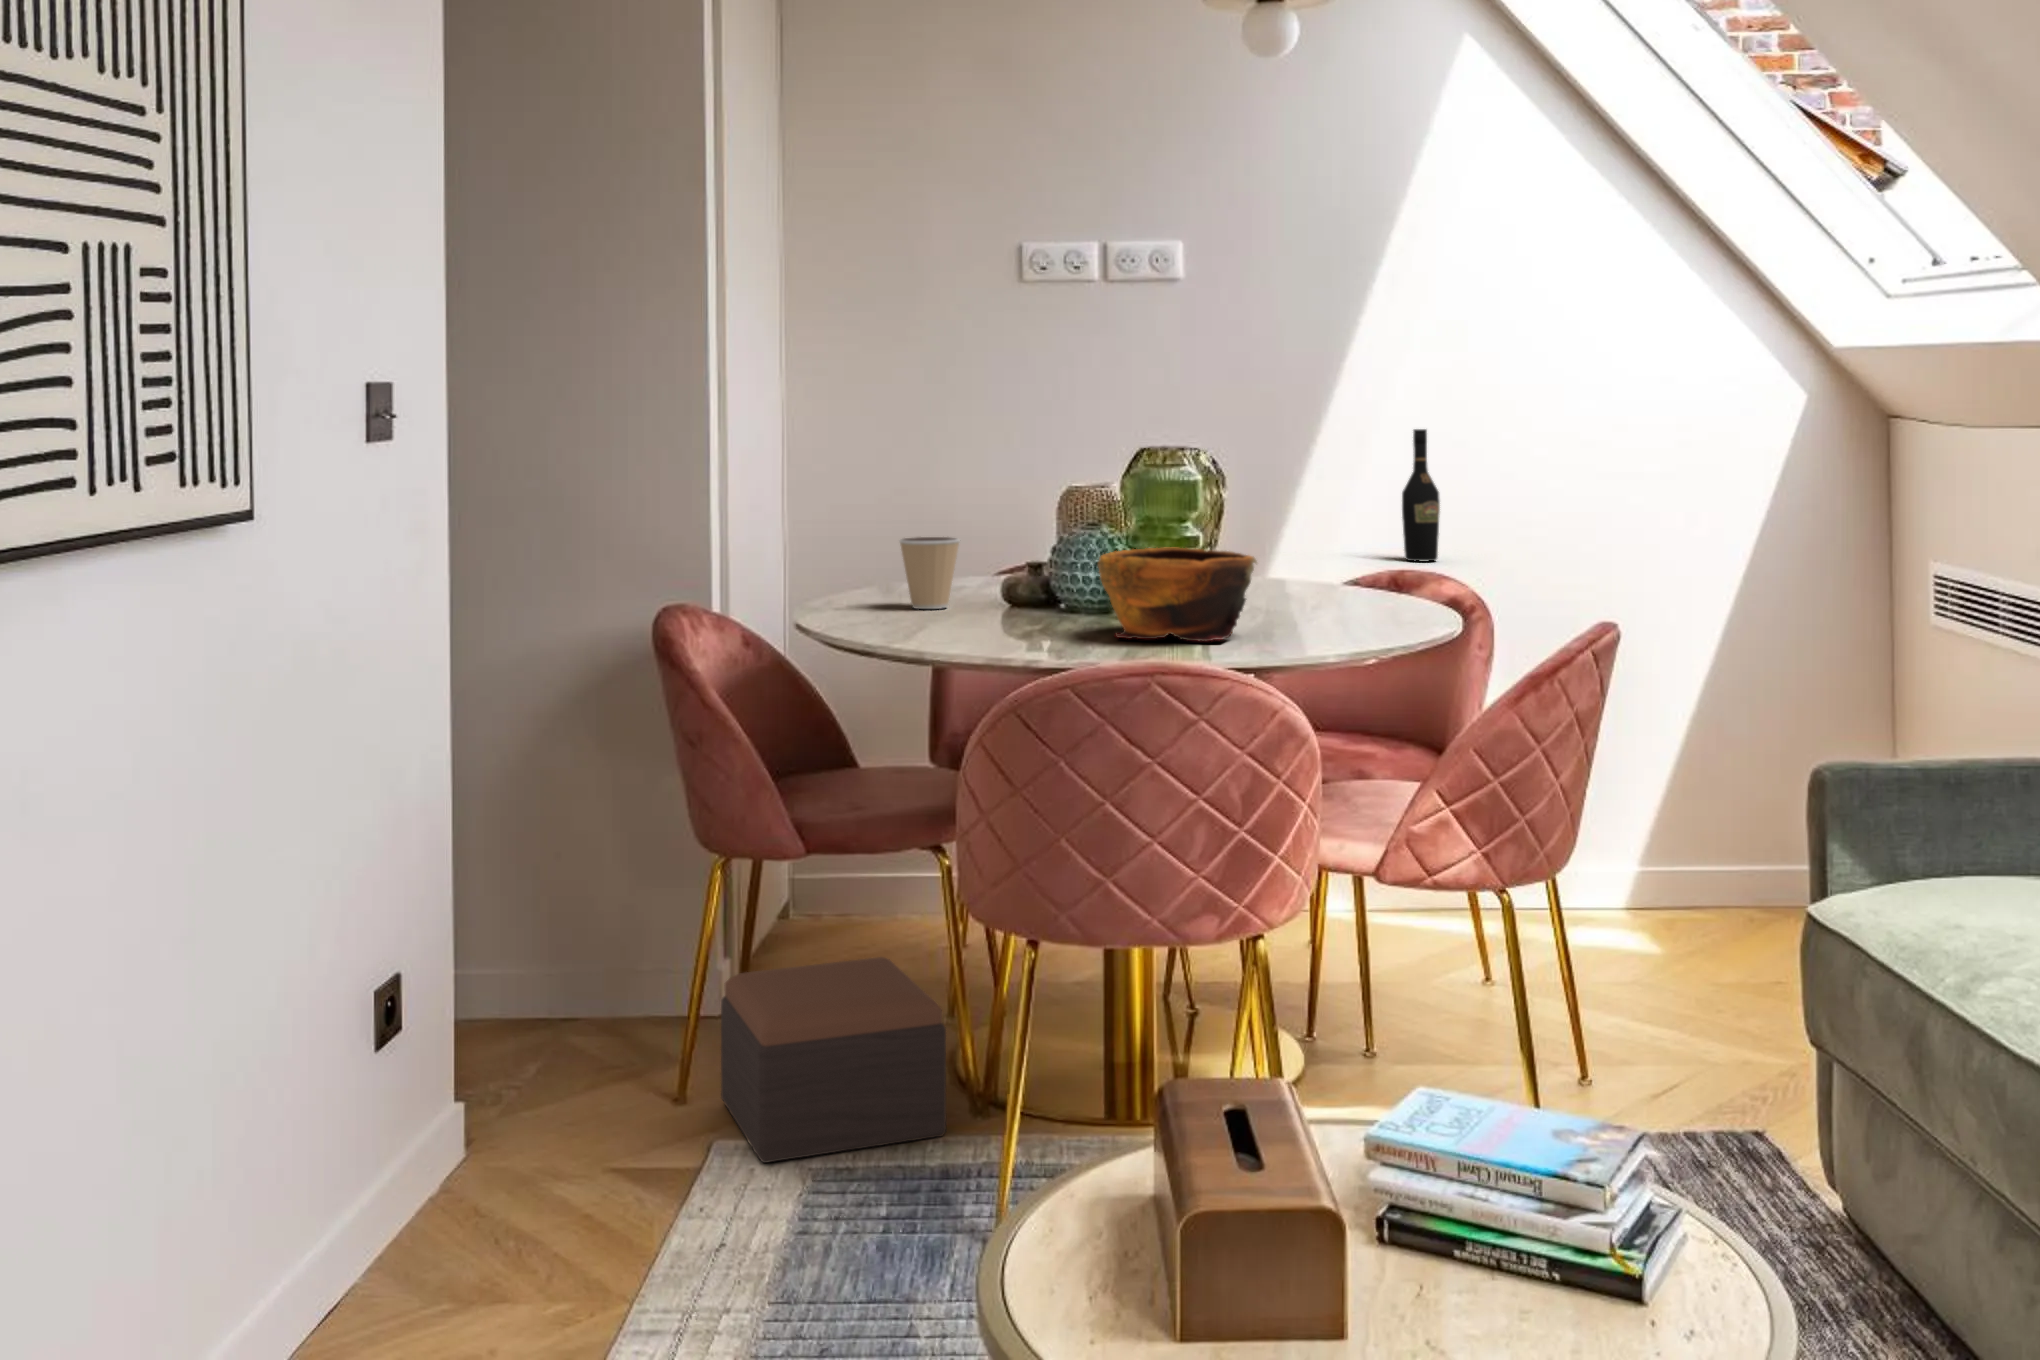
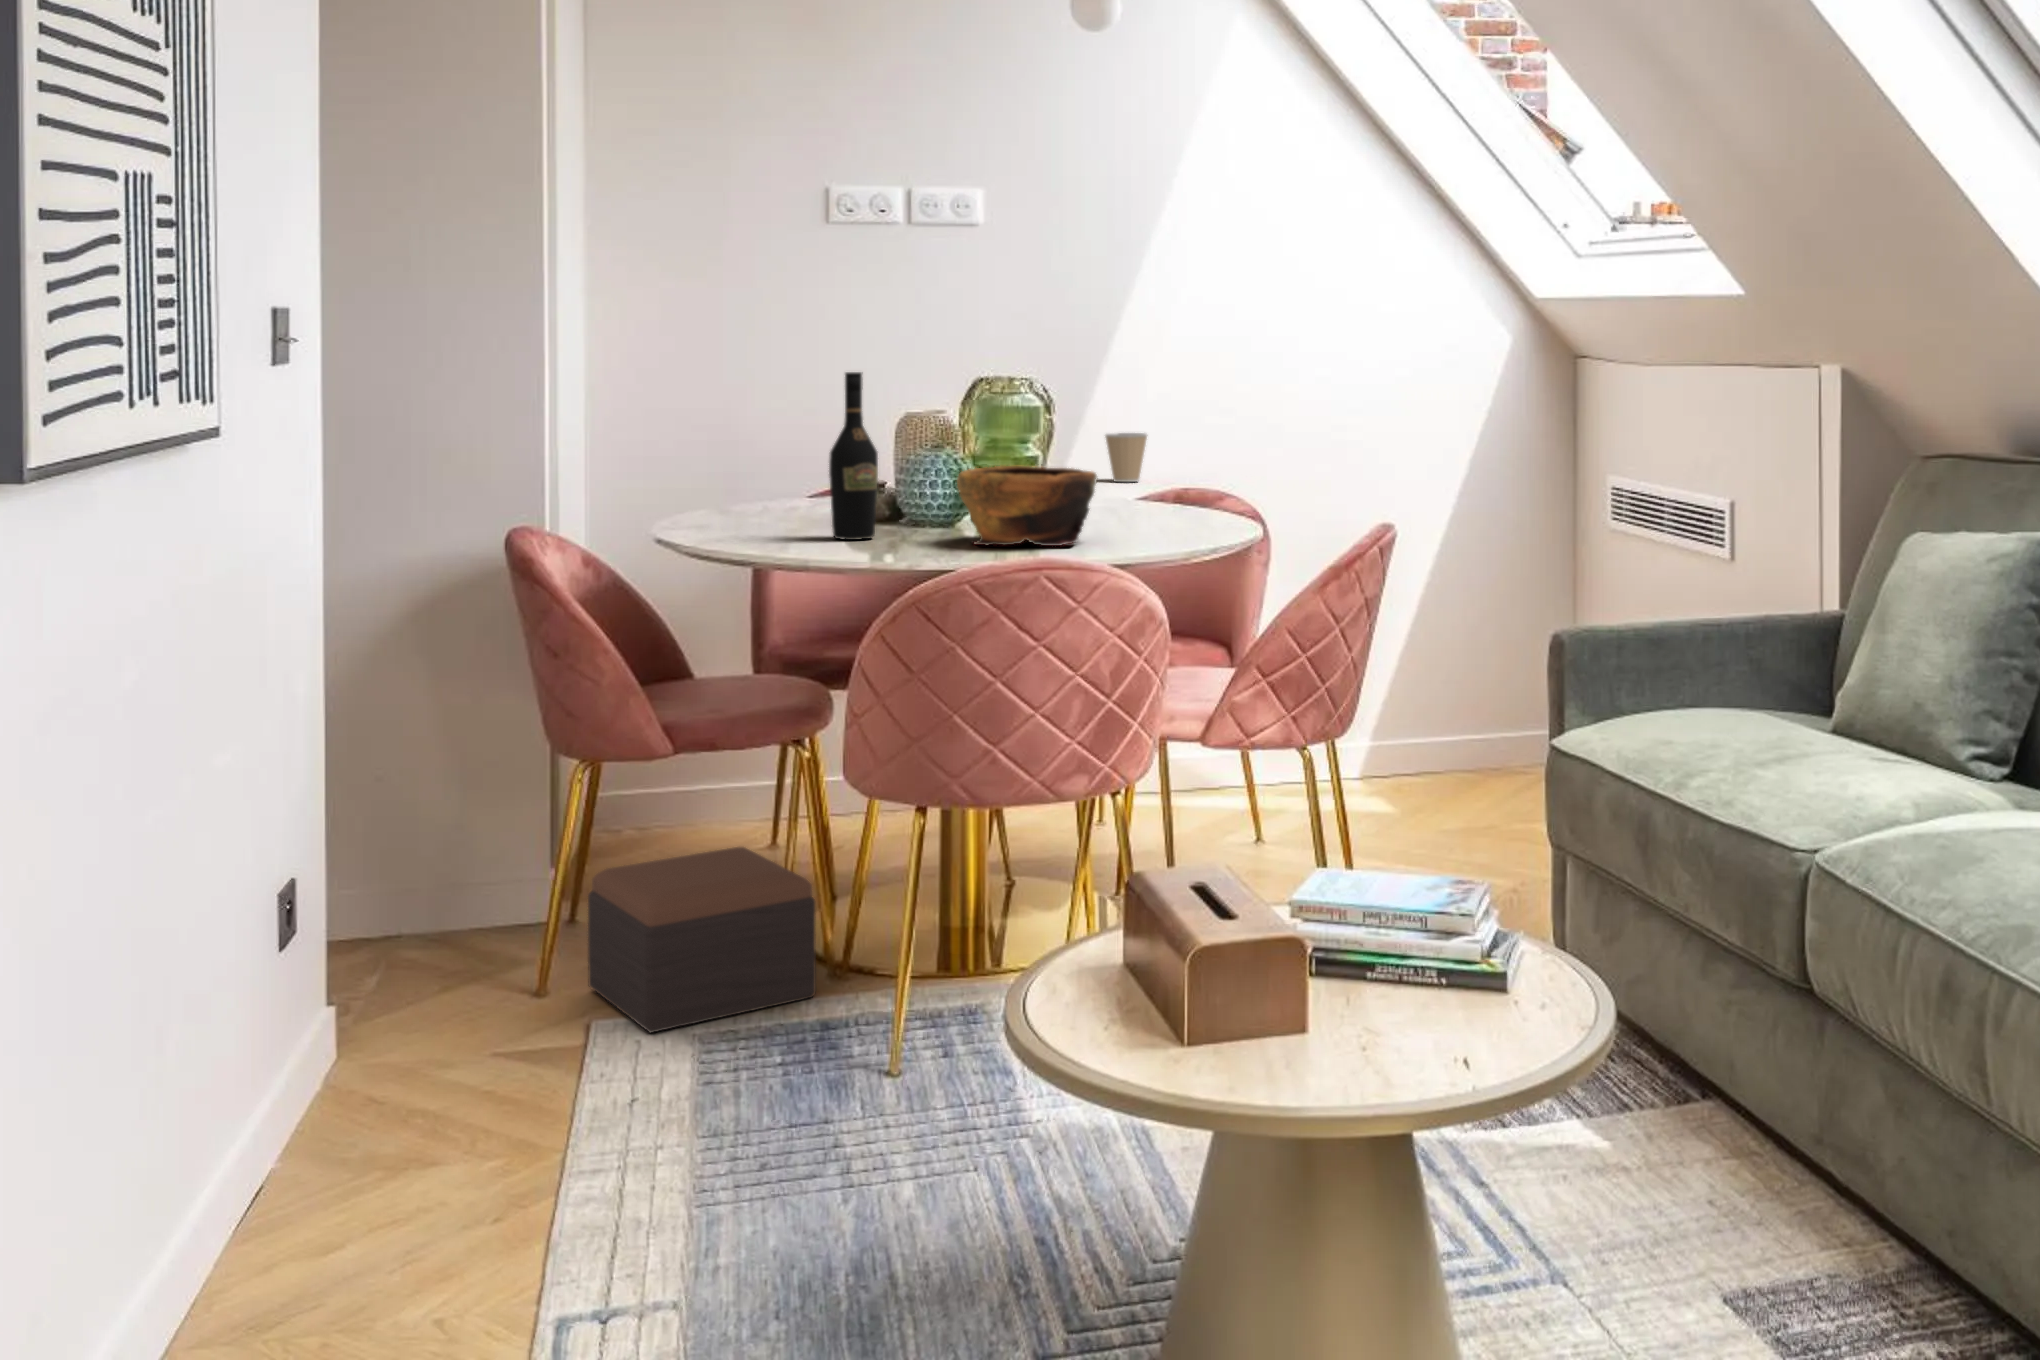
wine bottle: present [1402,429,1440,562] -> present [829,372,878,540]
coffee cup: present [900,537,960,609] -> present [1105,433,1147,482]

